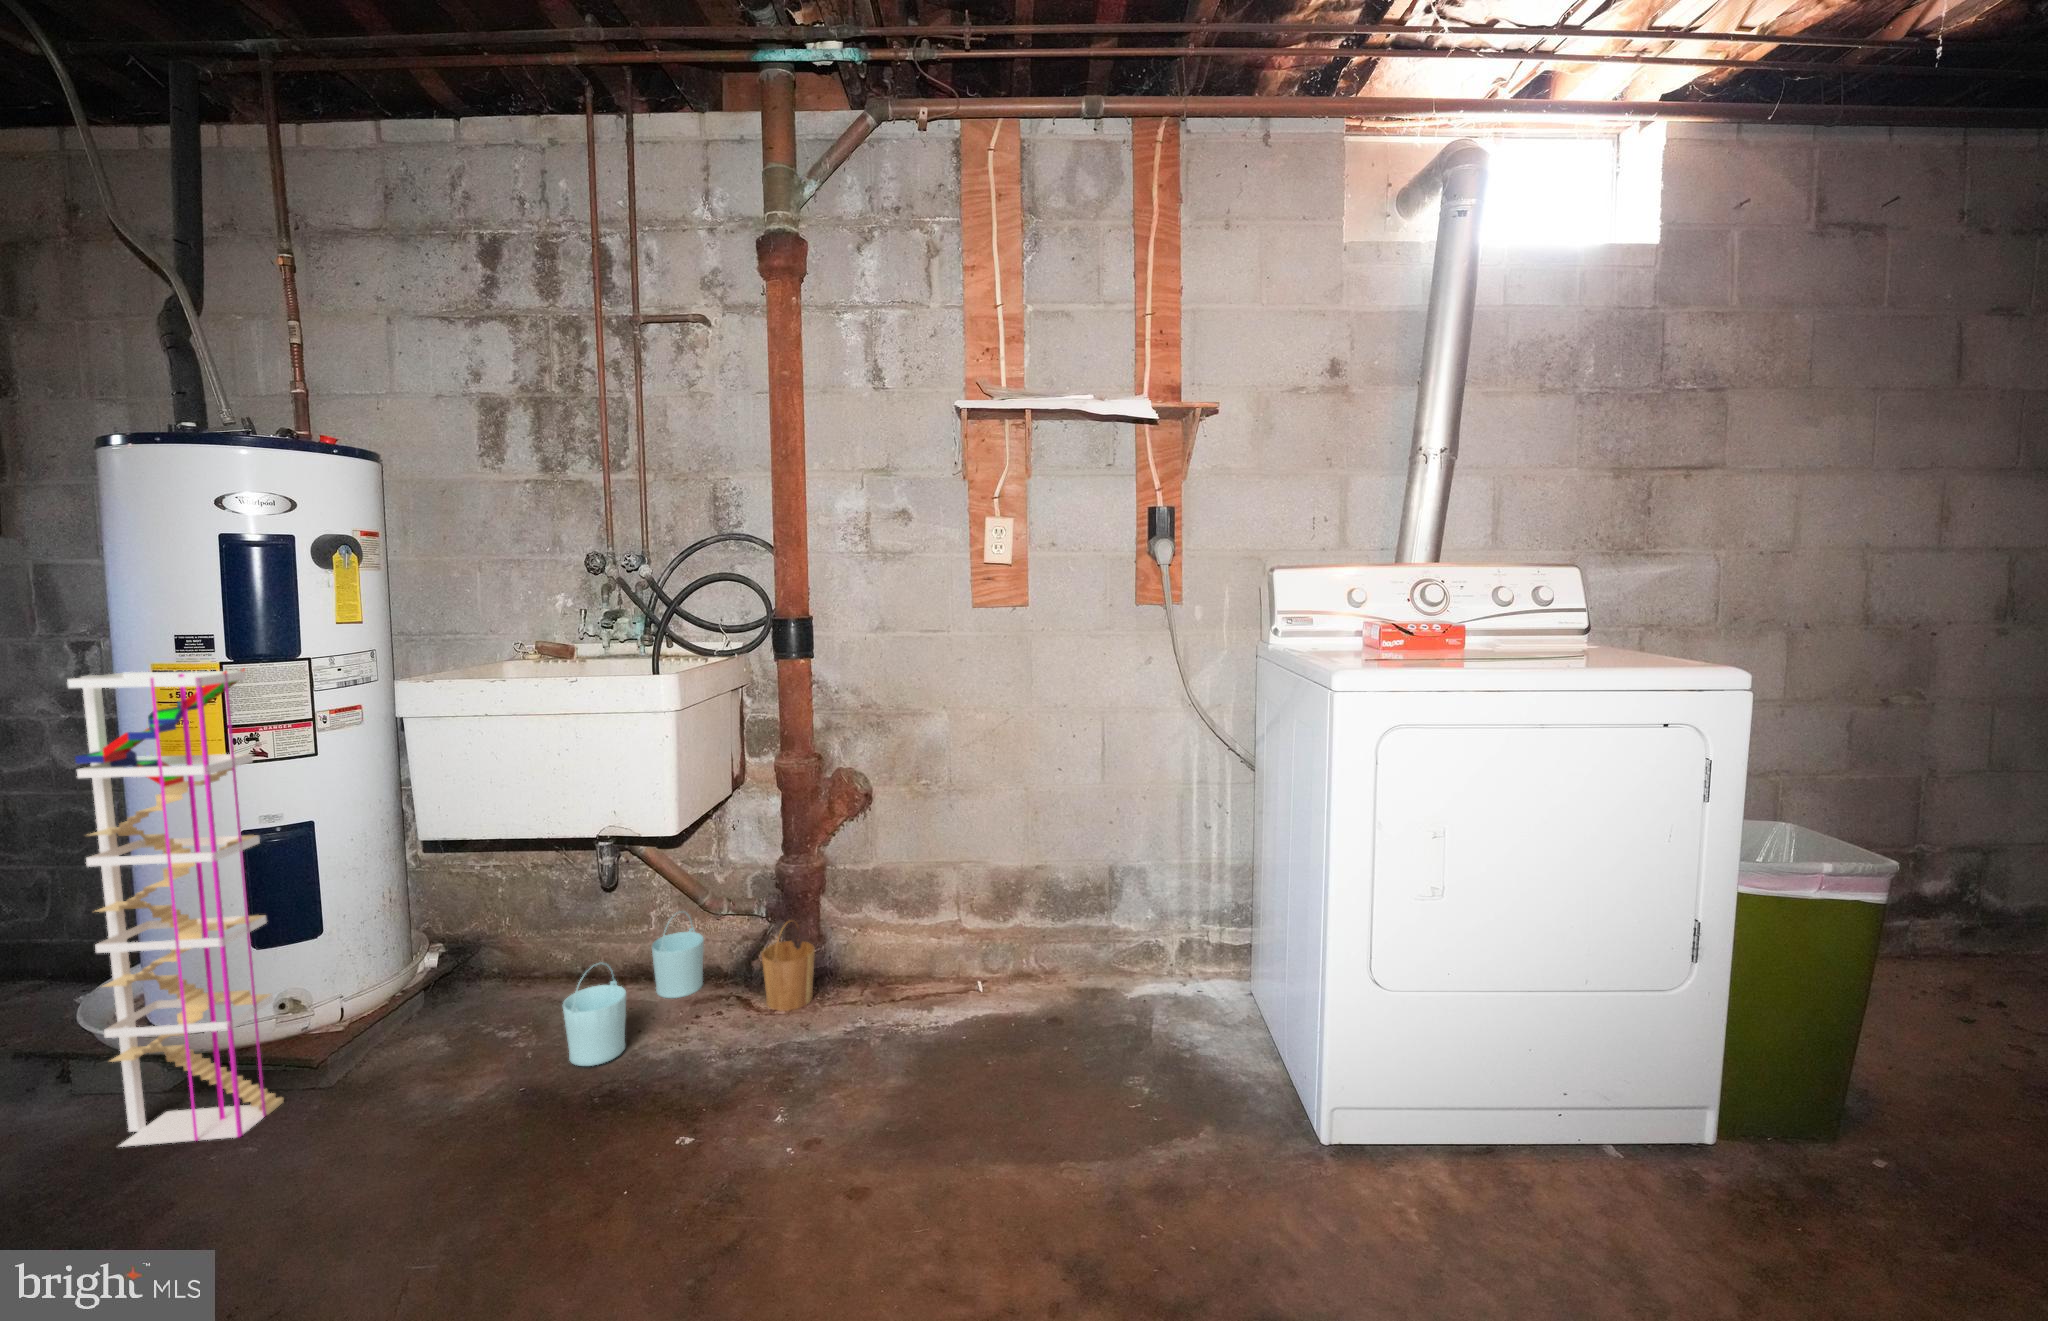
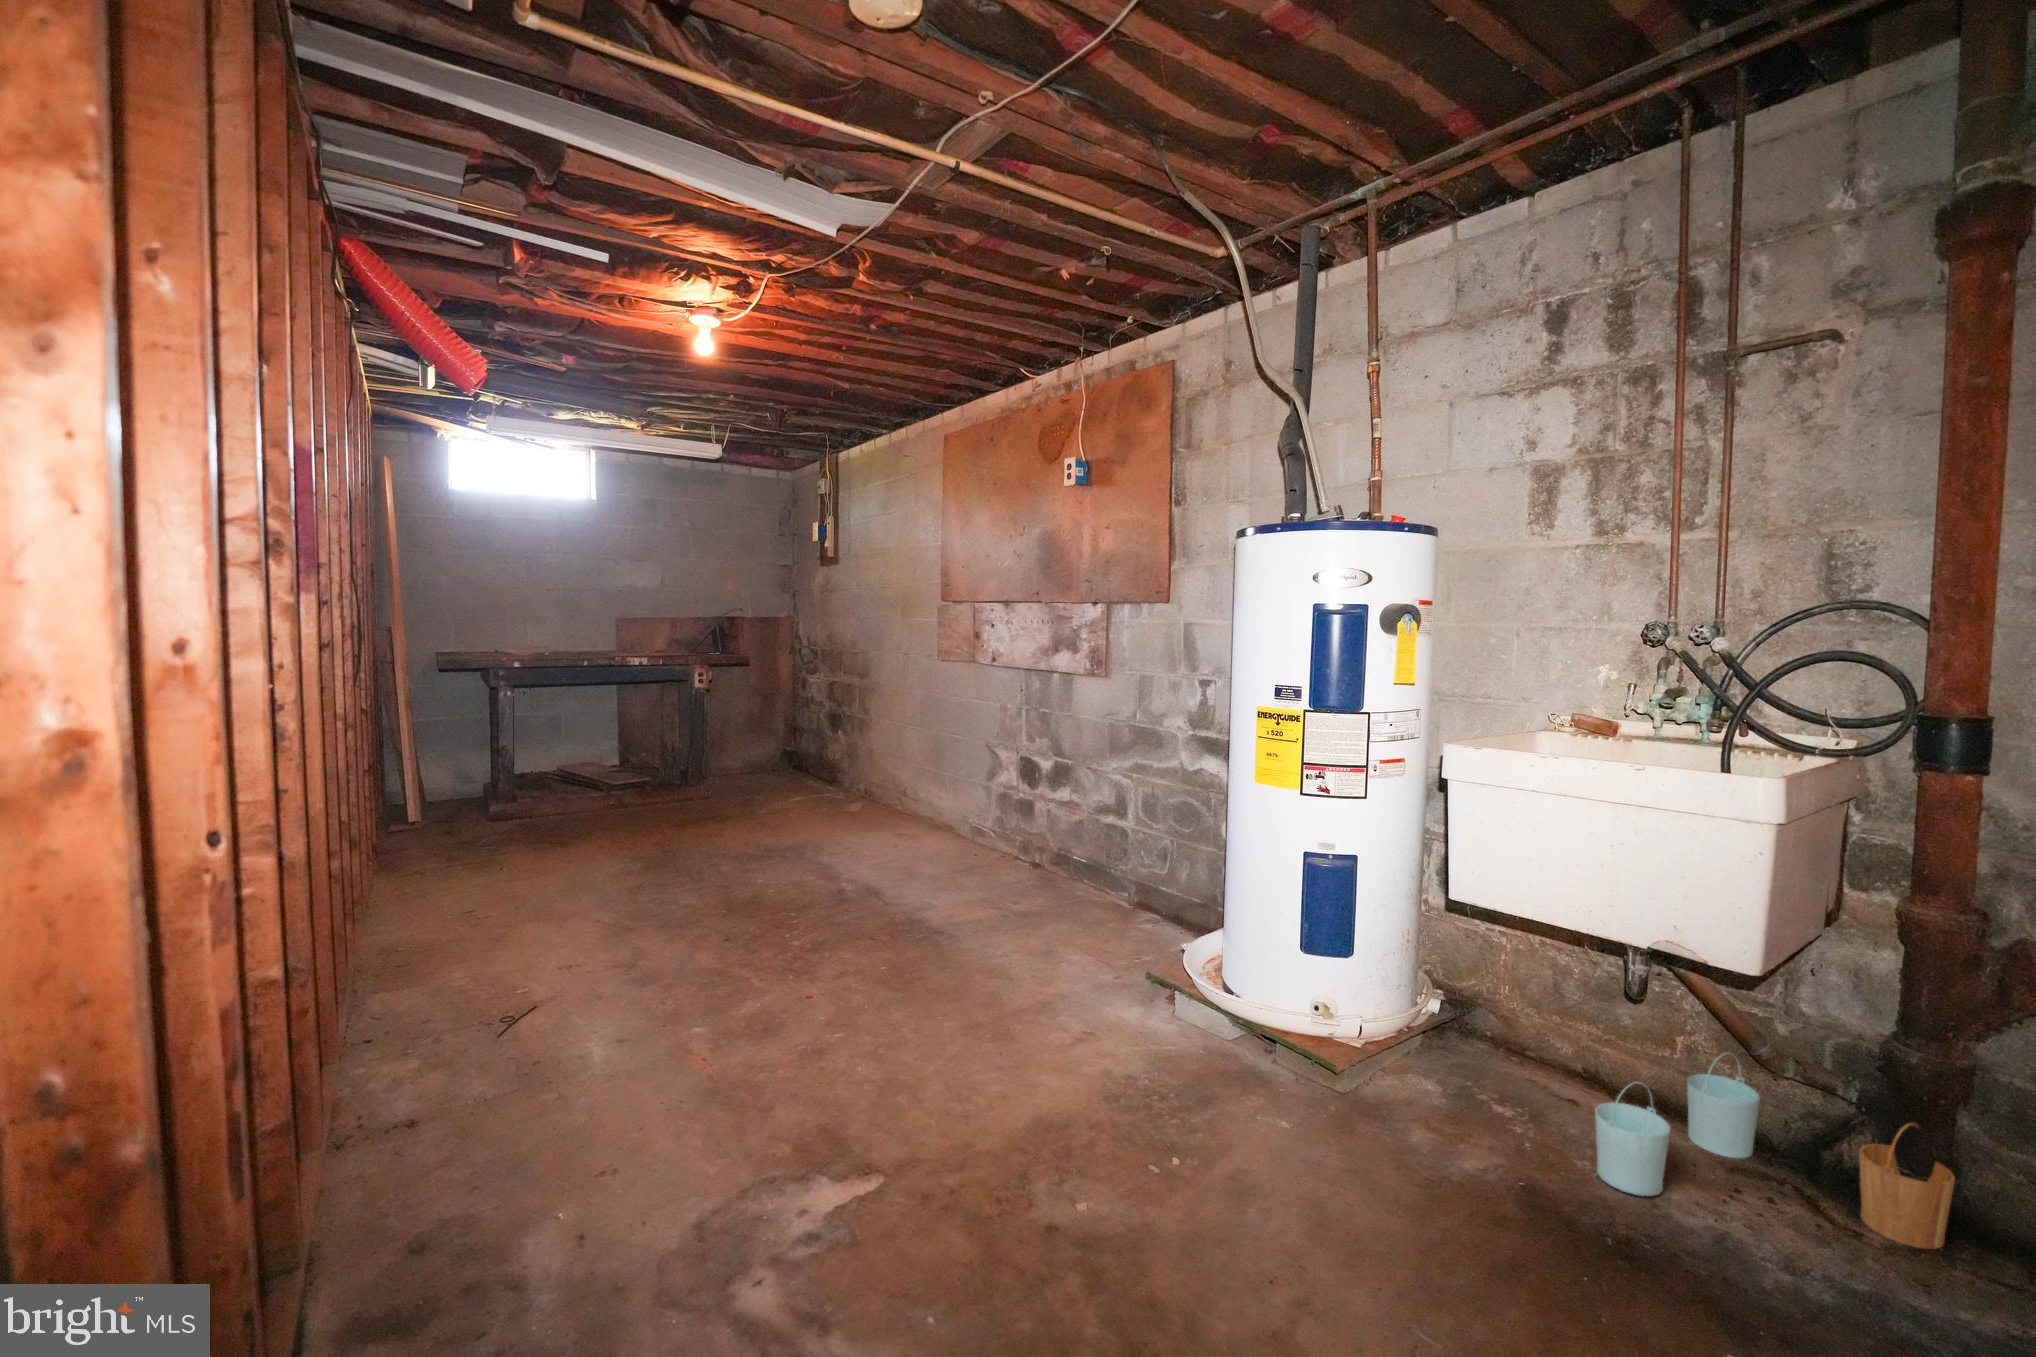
shelving unit: present [67,668,284,1147] -> none [1237,719,1348,1111]

